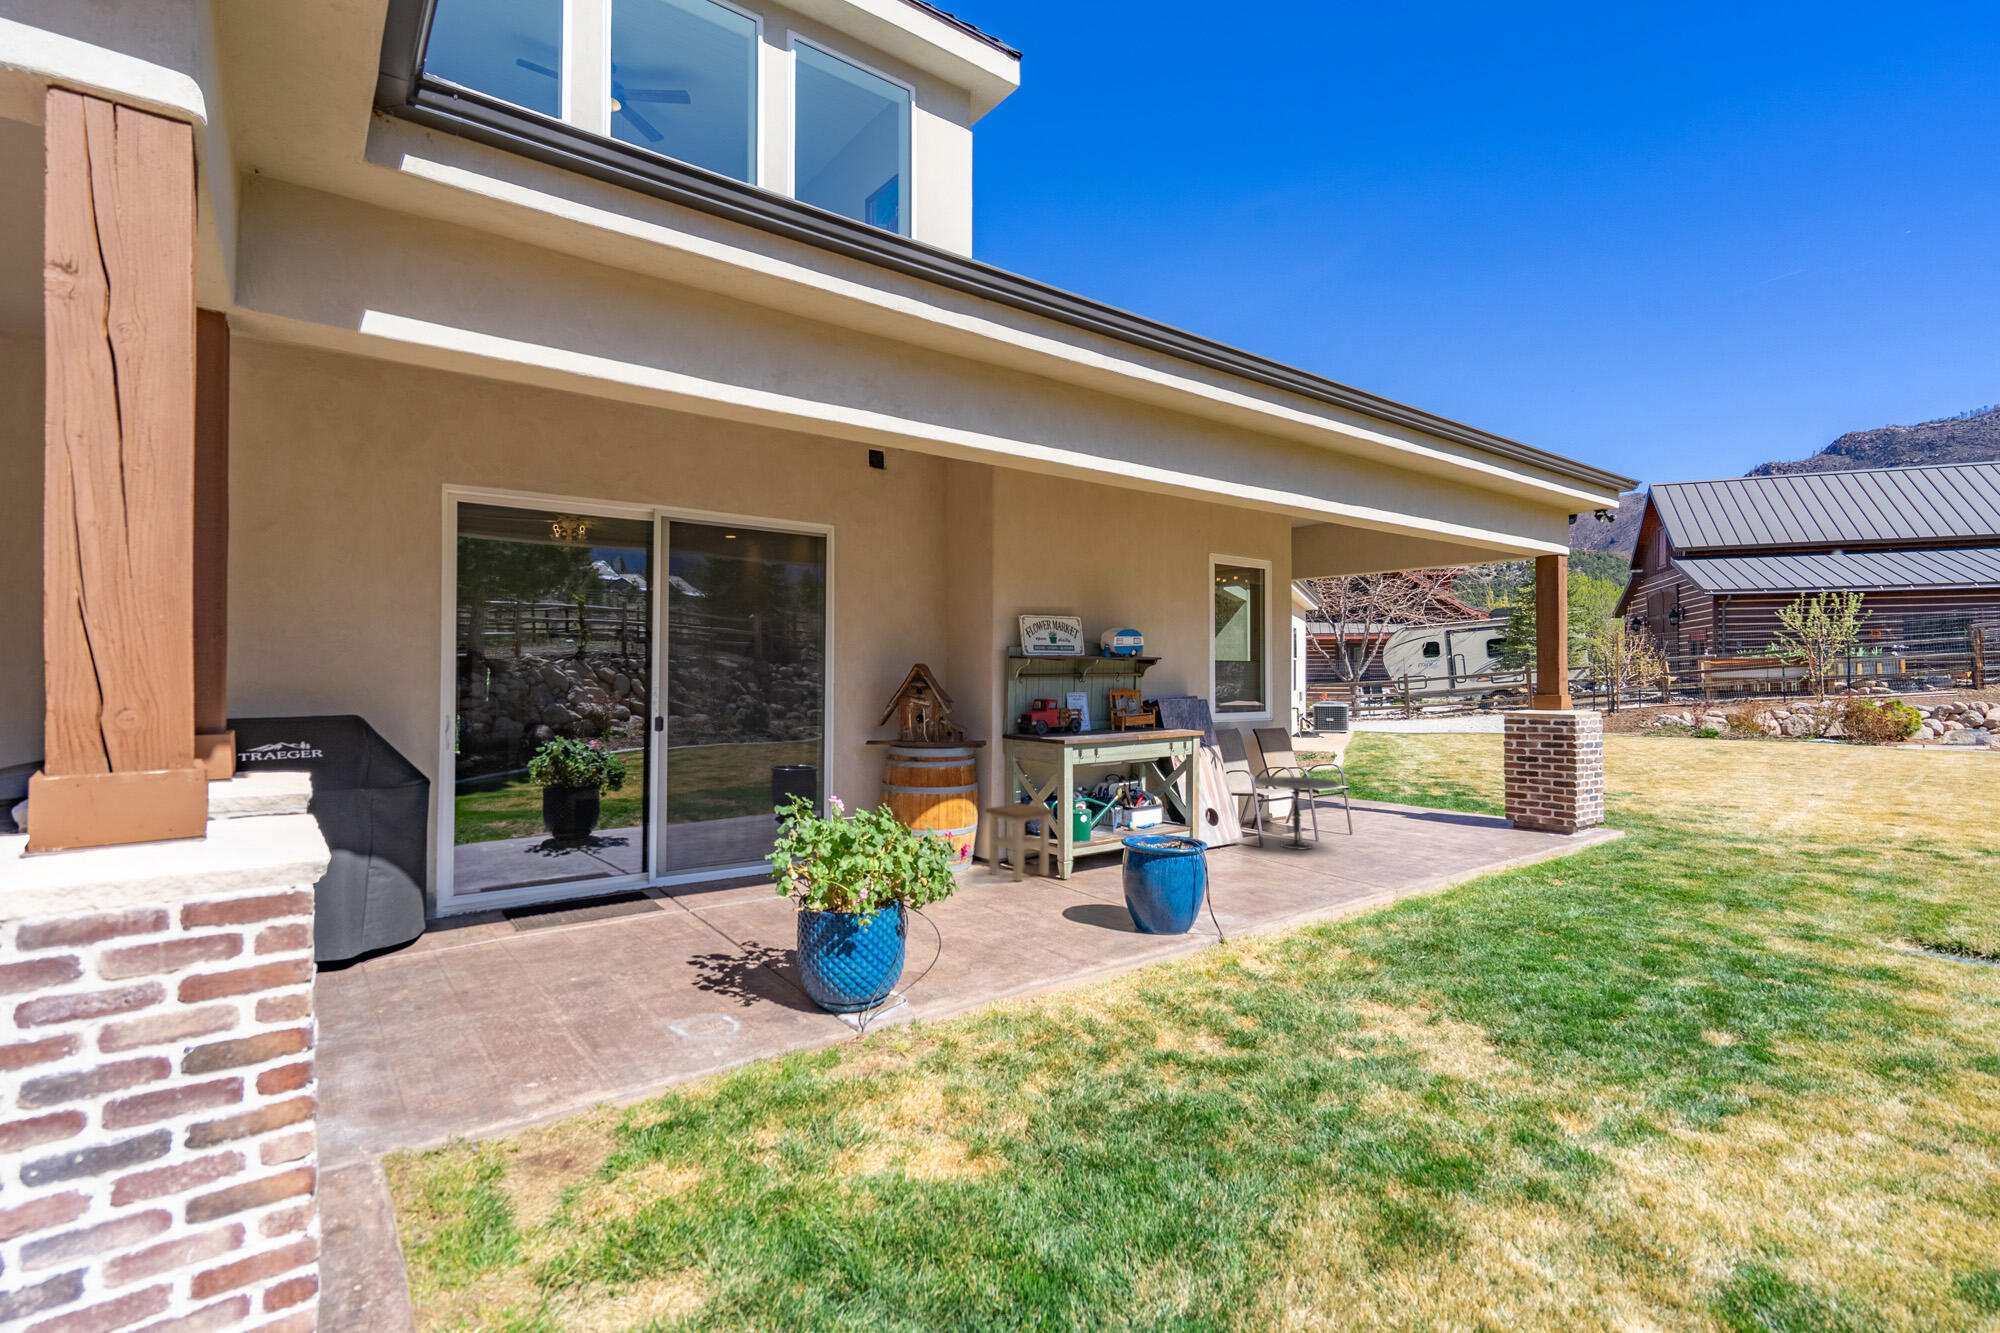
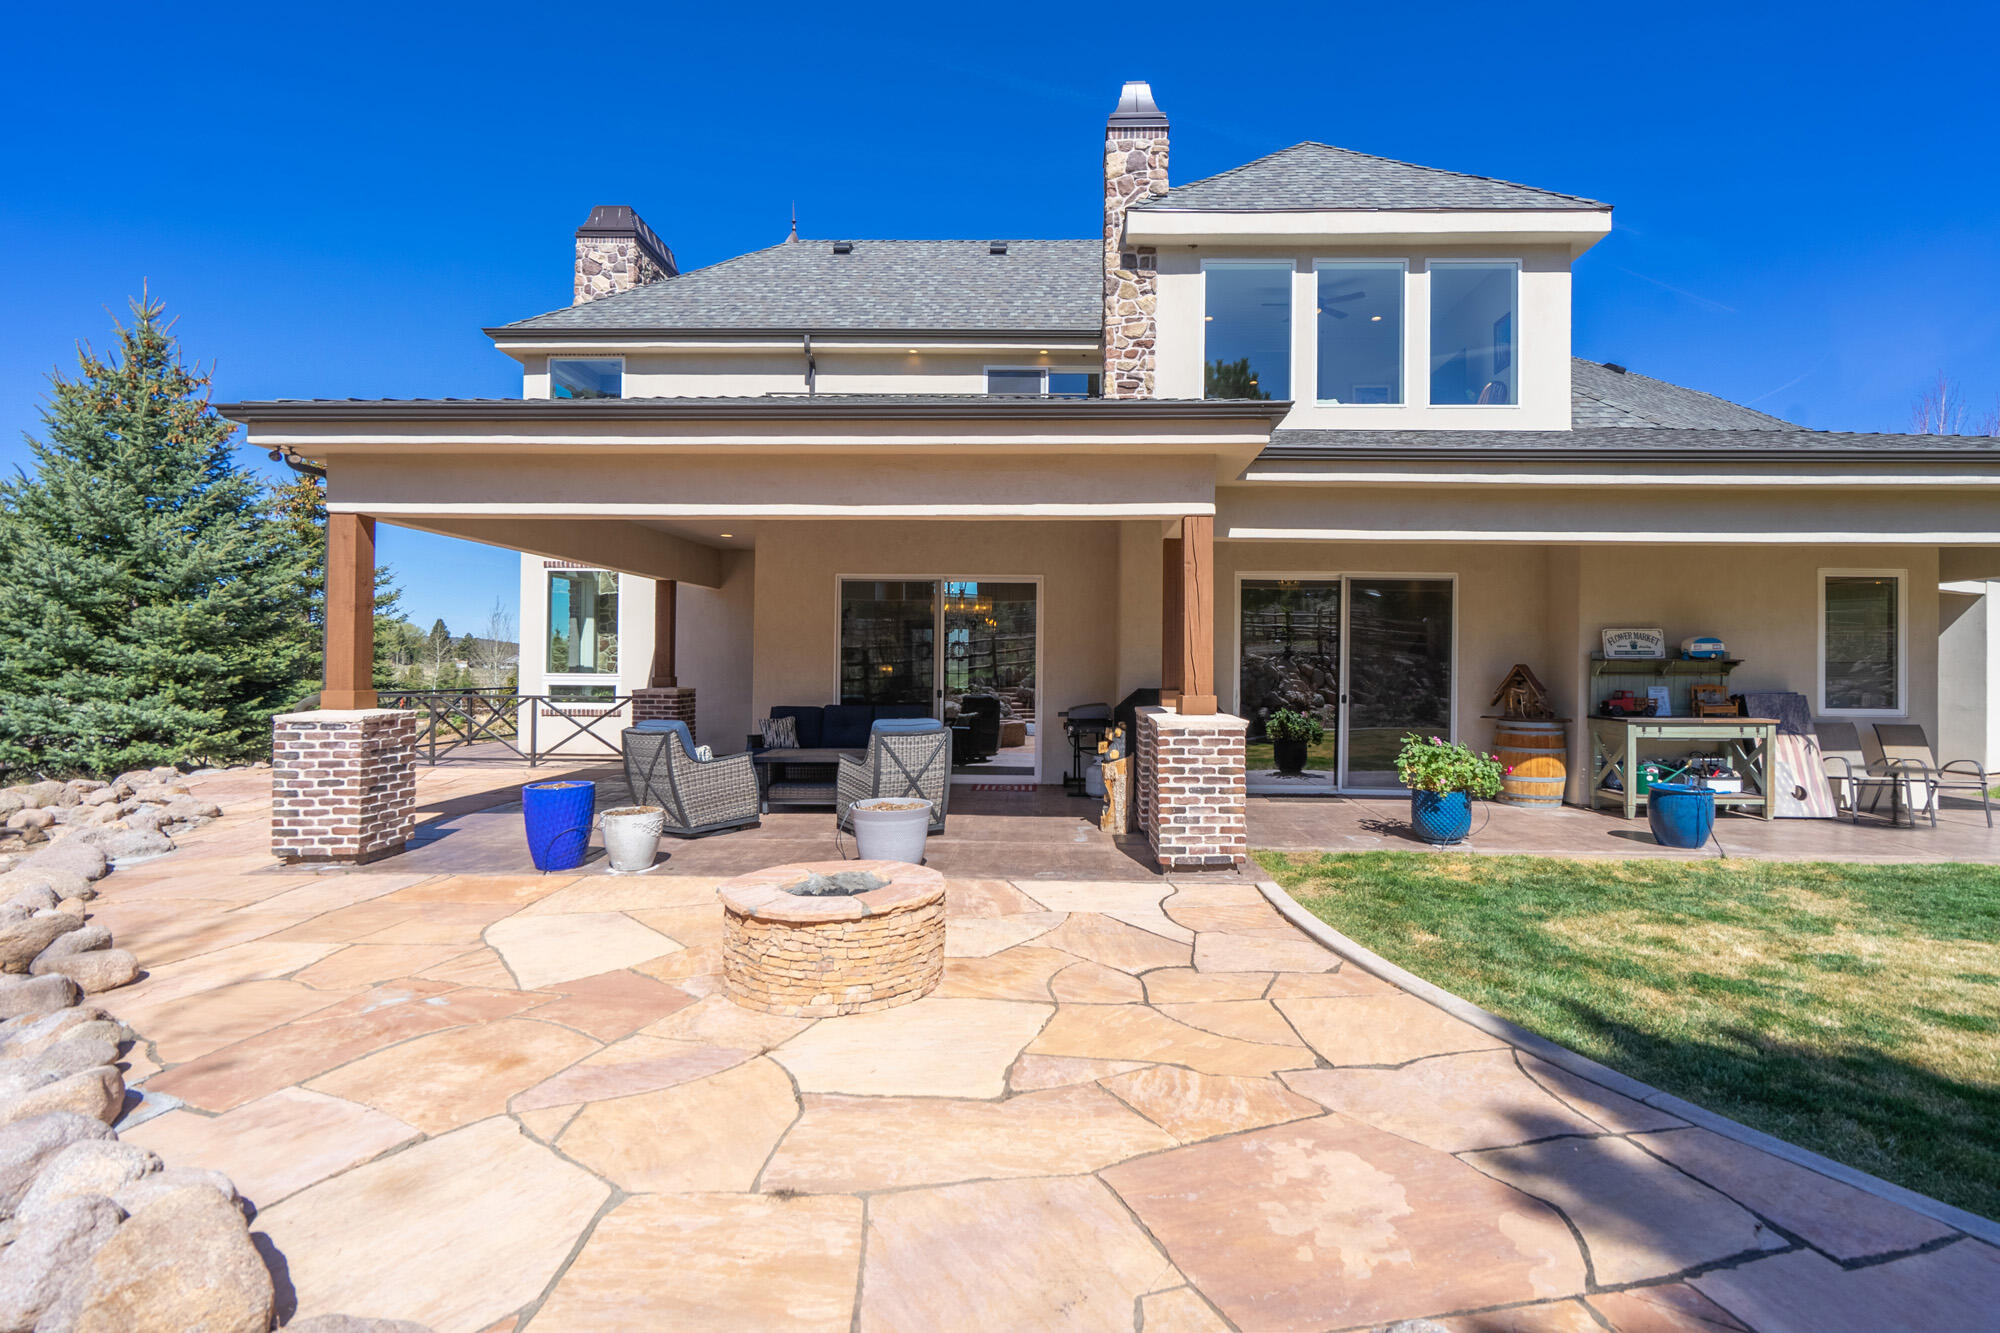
stool: present [986,804,1054,881] -> none [1567,766,1621,817]

